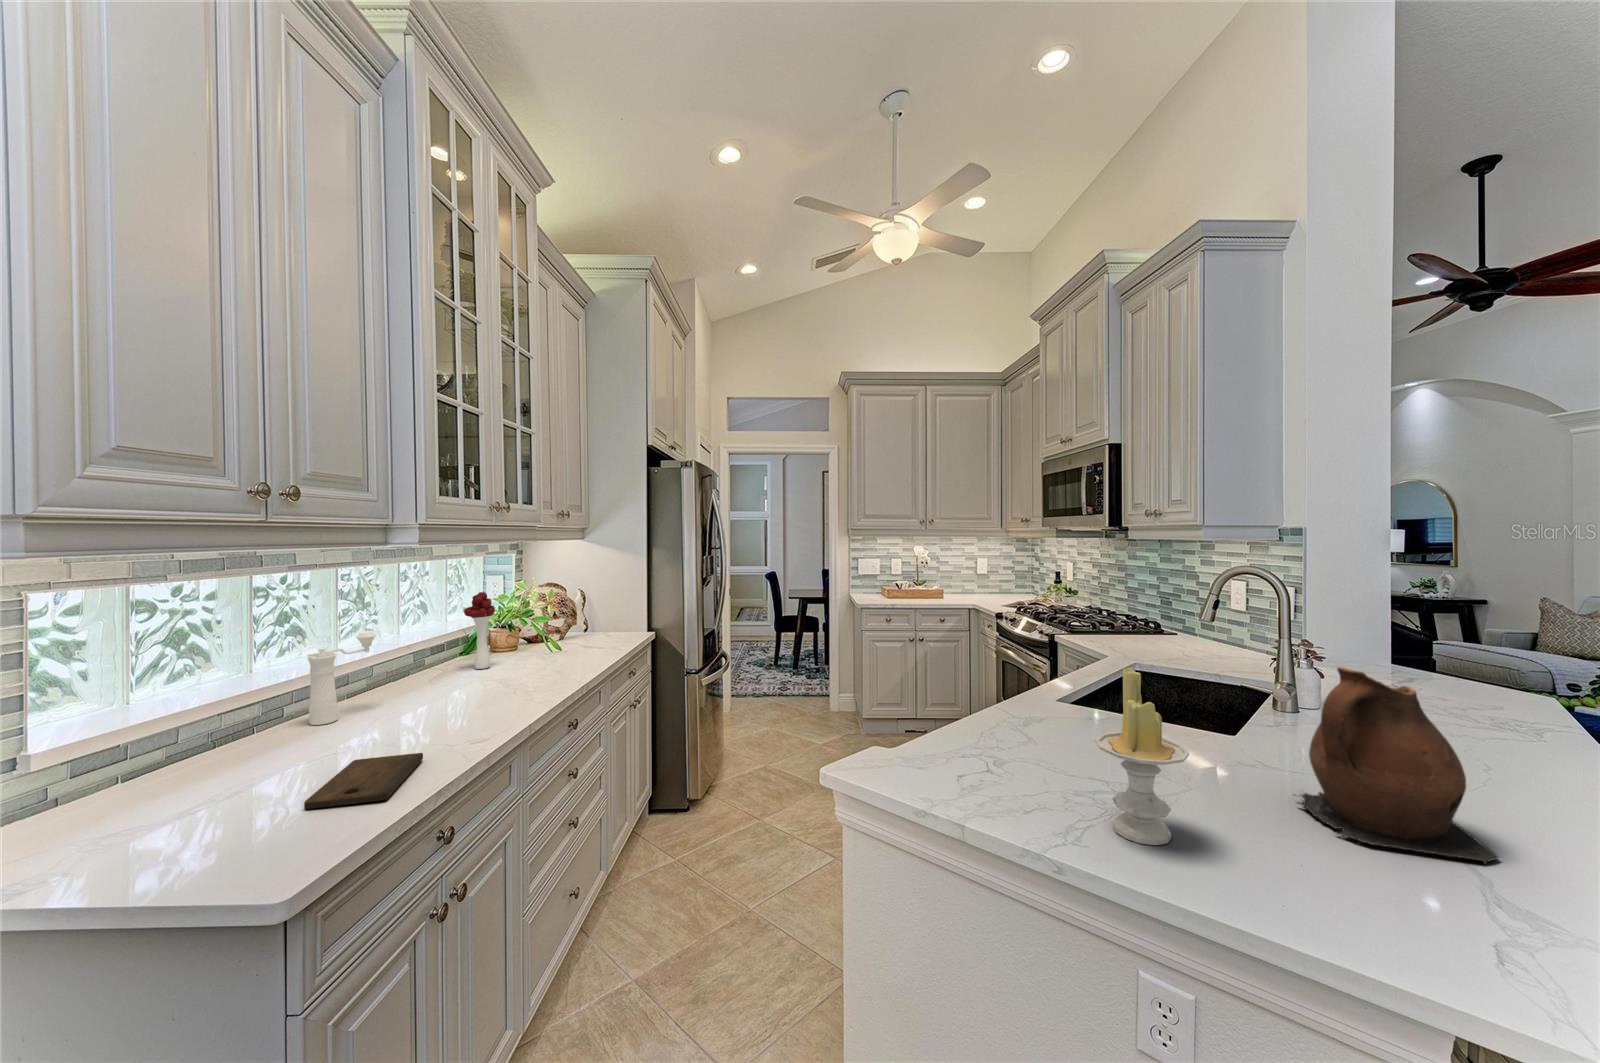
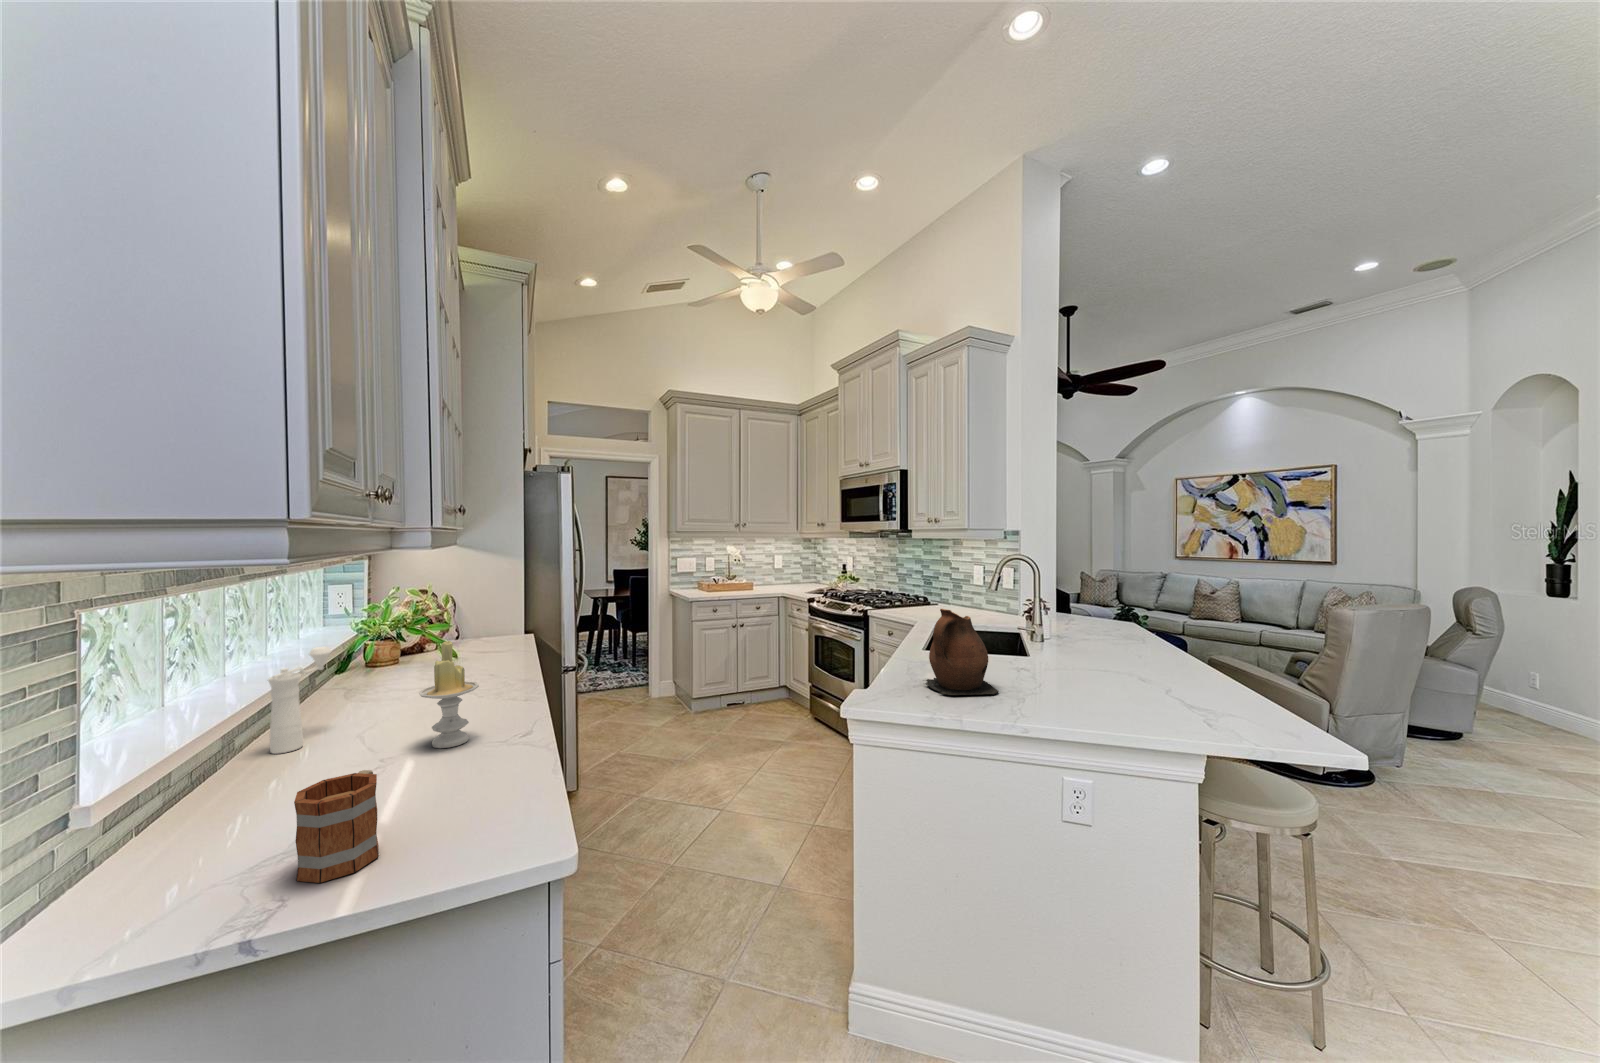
flower bouquet: present [464,592,495,669] -> none [371,601,405,683]
ceramic pitcher: present [1301,667,1499,864] -> present [925,609,999,695]
candle: present [1095,668,1189,845] -> present [419,641,479,748]
cutting board: present [304,753,423,809] -> none [415,750,508,808]
mug: none [114,760,238,869] -> present [294,770,379,883]

